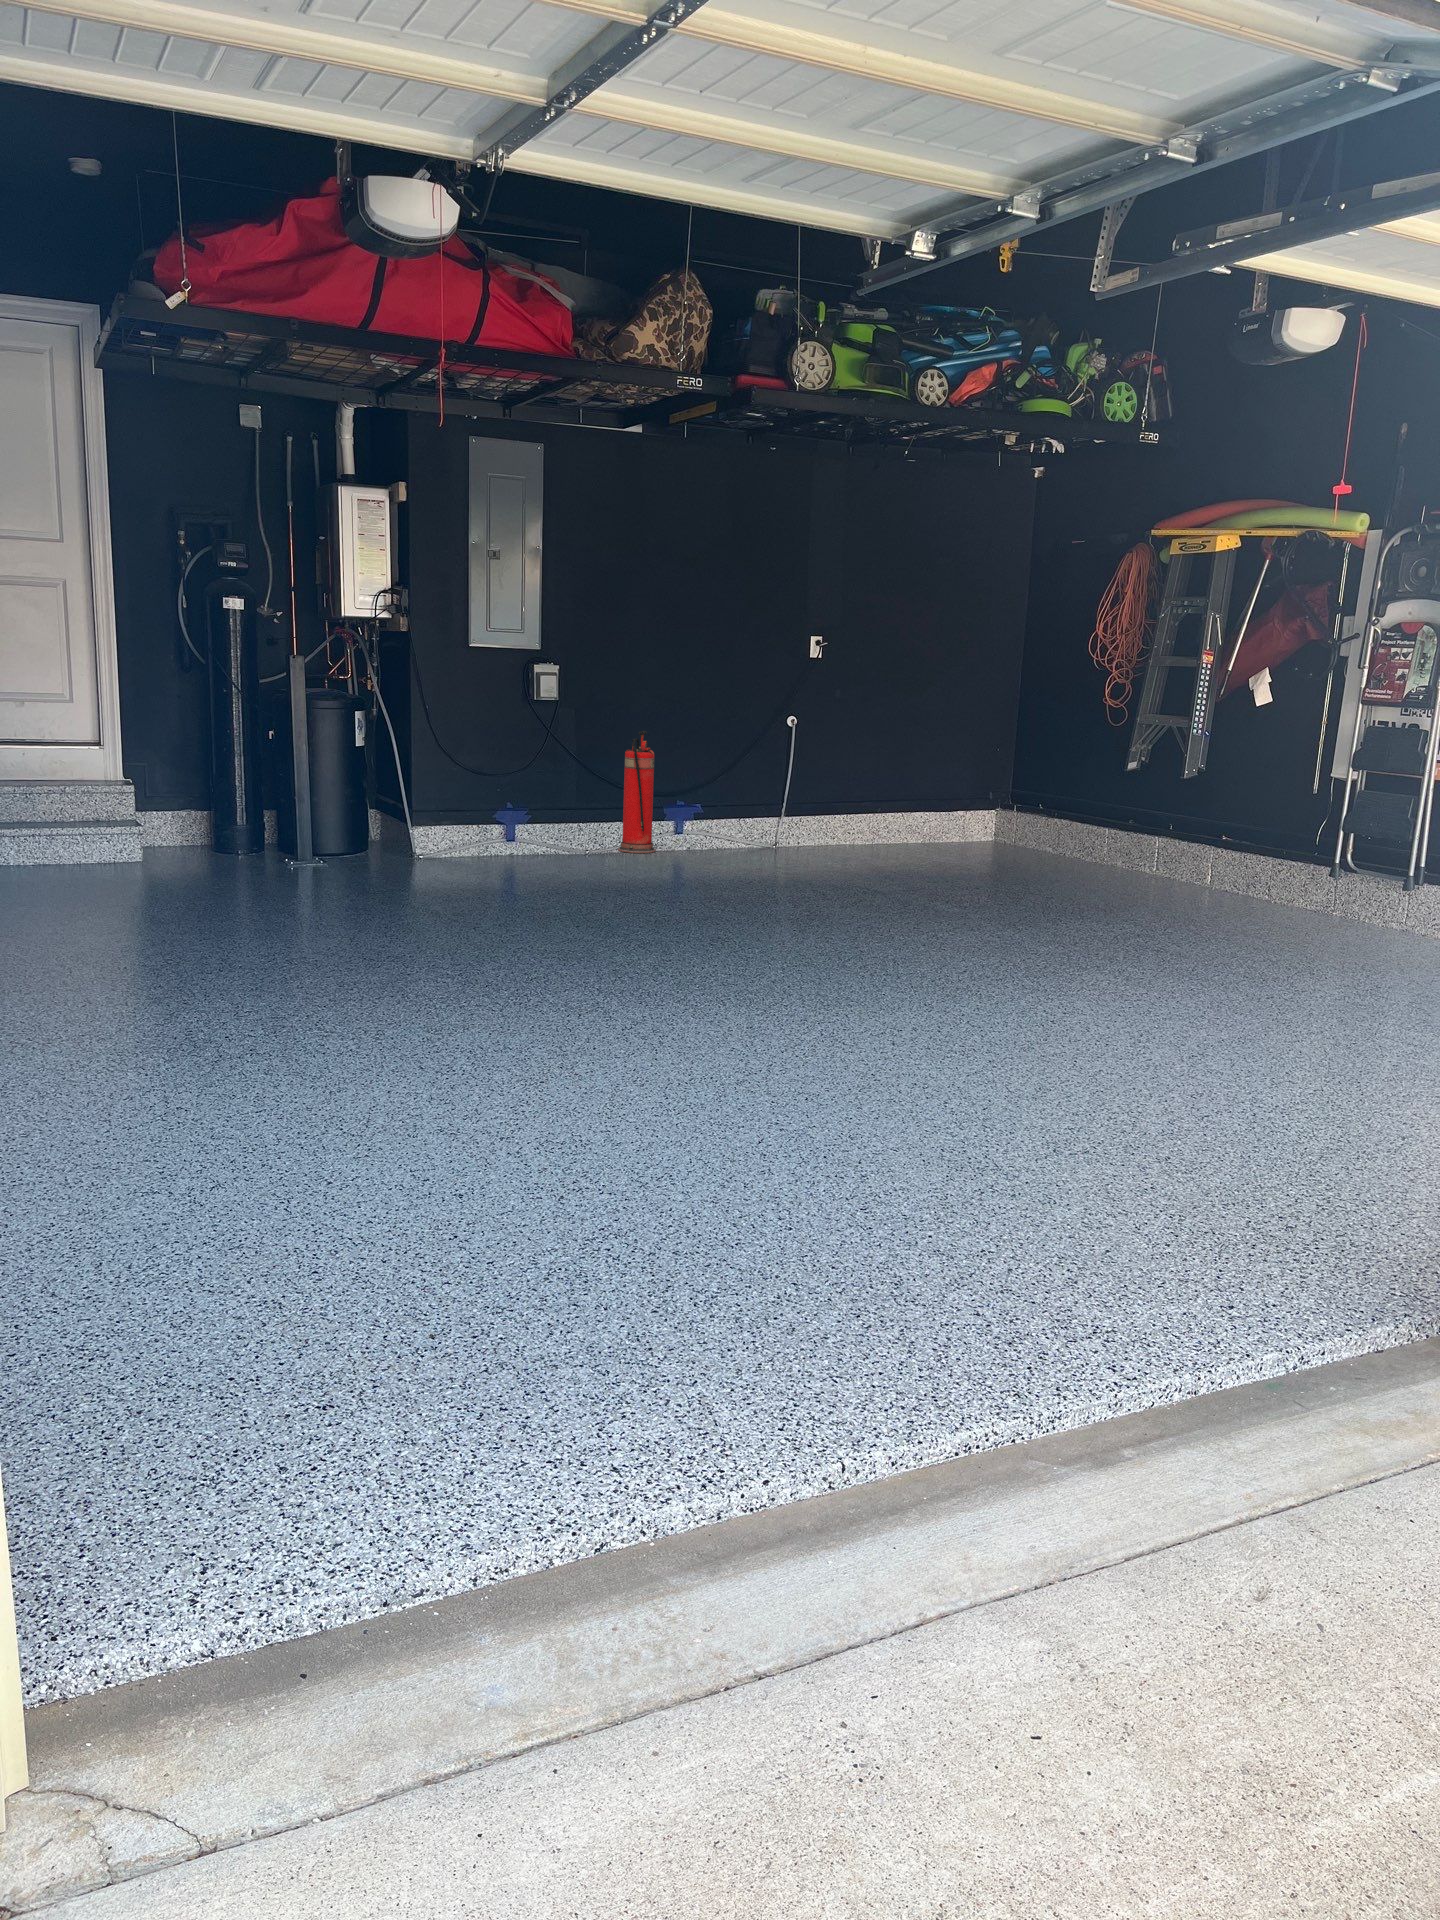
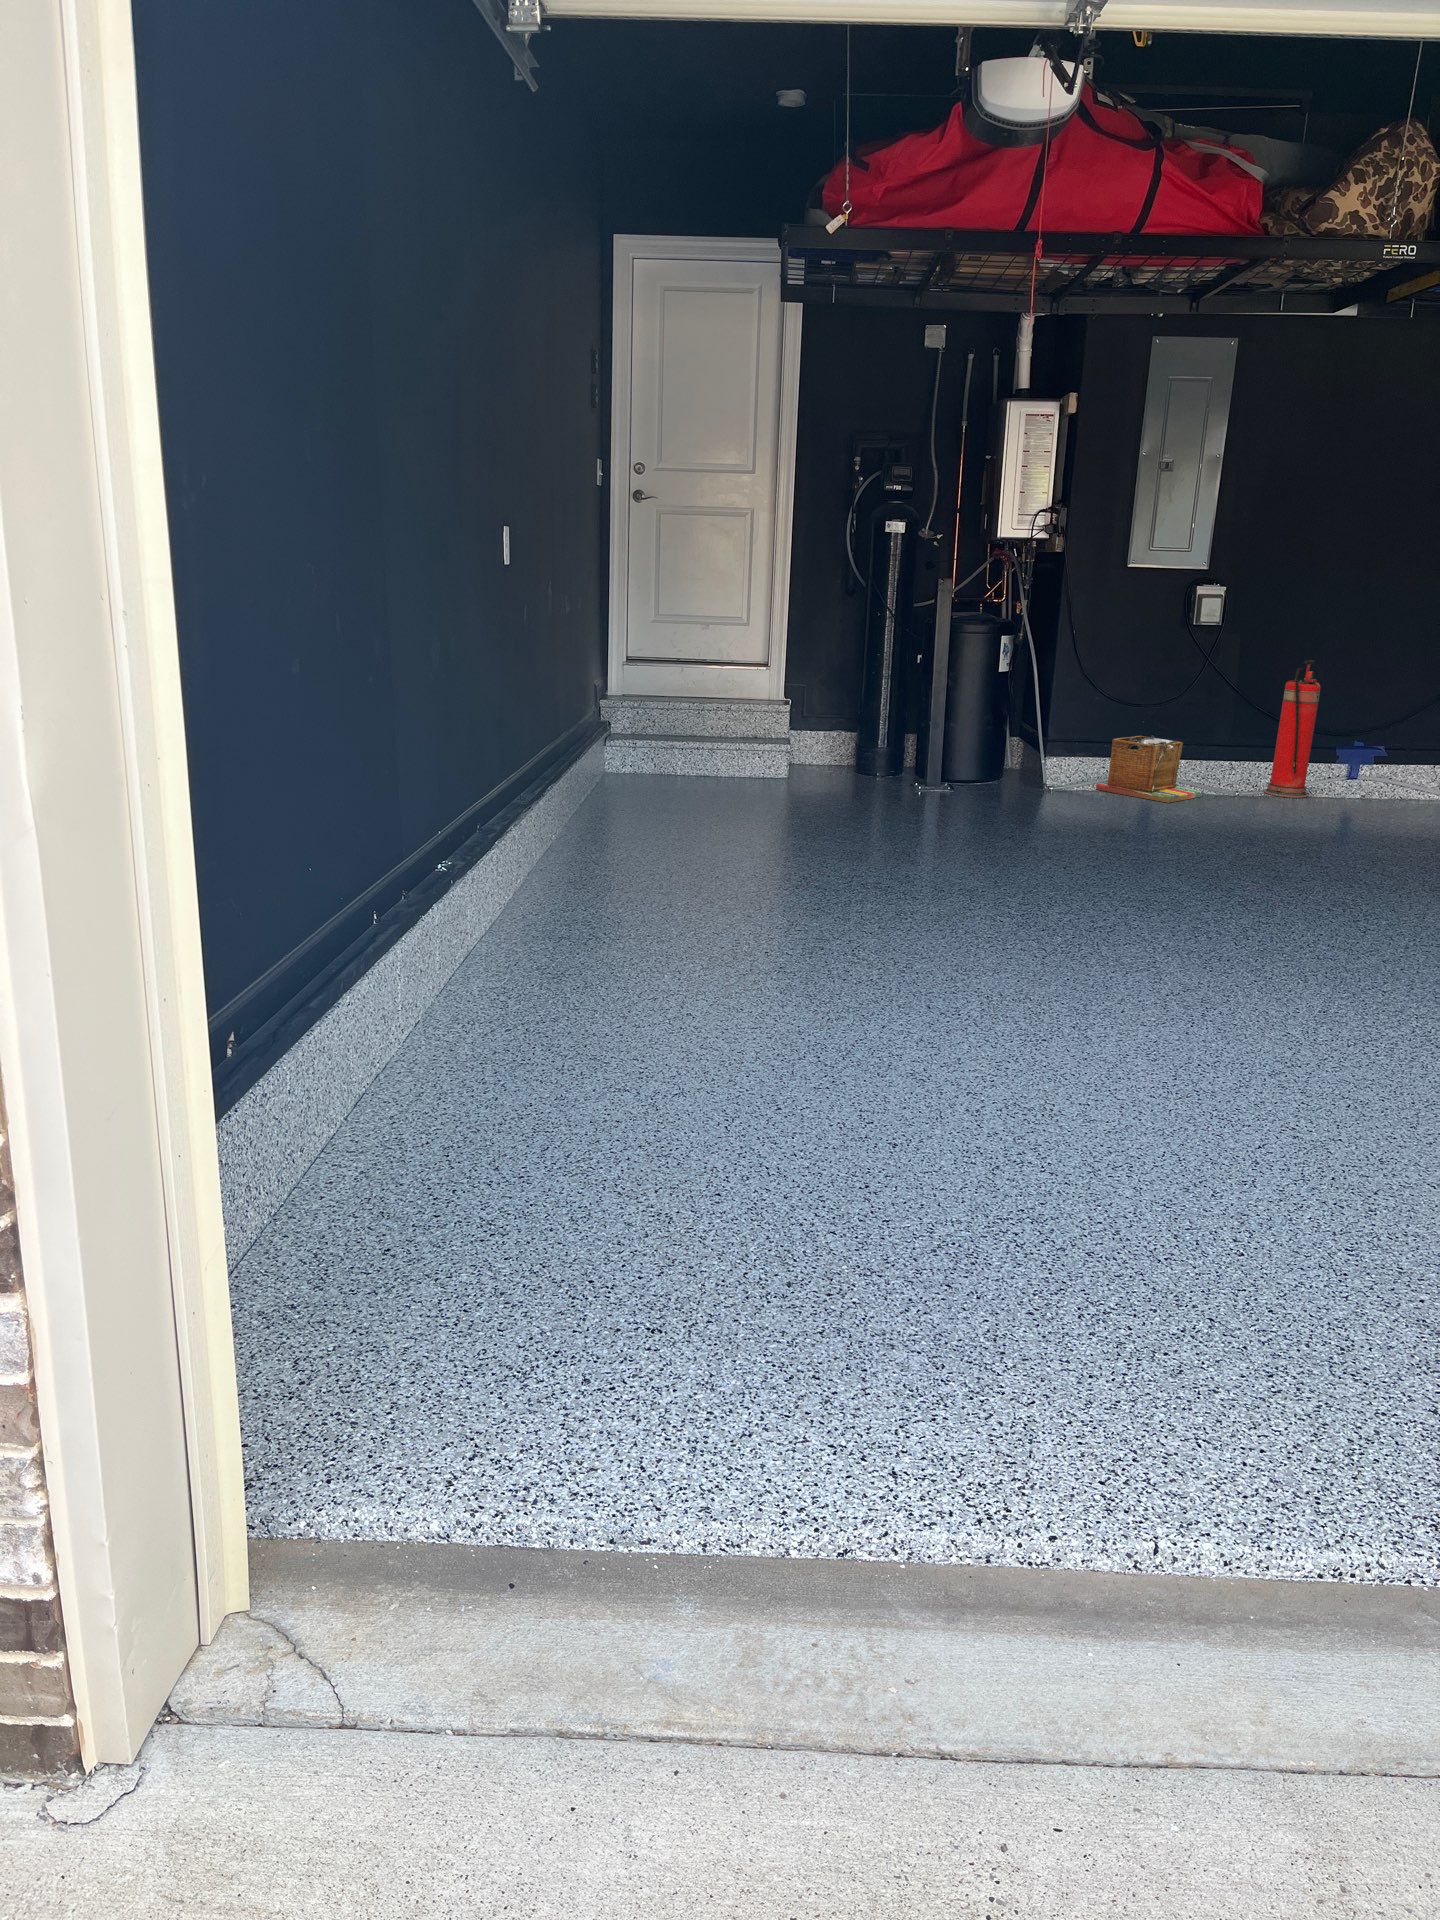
laundry basket: none [474,807,569,866] -> present [1096,736,1203,803]

